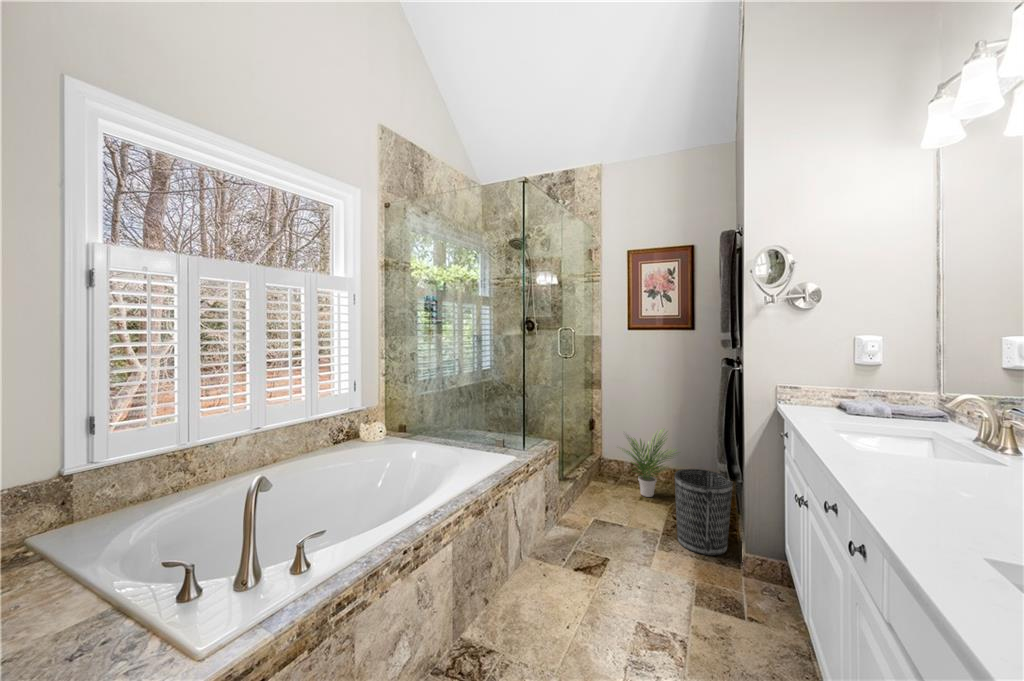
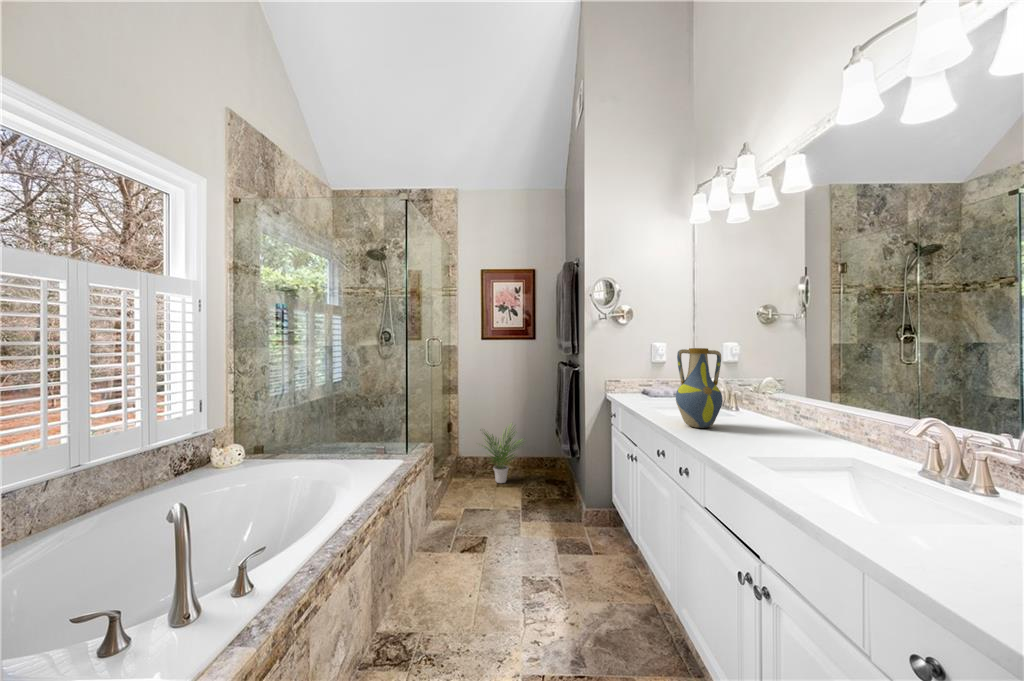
vase: none [867,348,966,483] -> present [676,348,723,428]
wastebasket: present [675,469,733,555] -> none [531,451,573,518]

